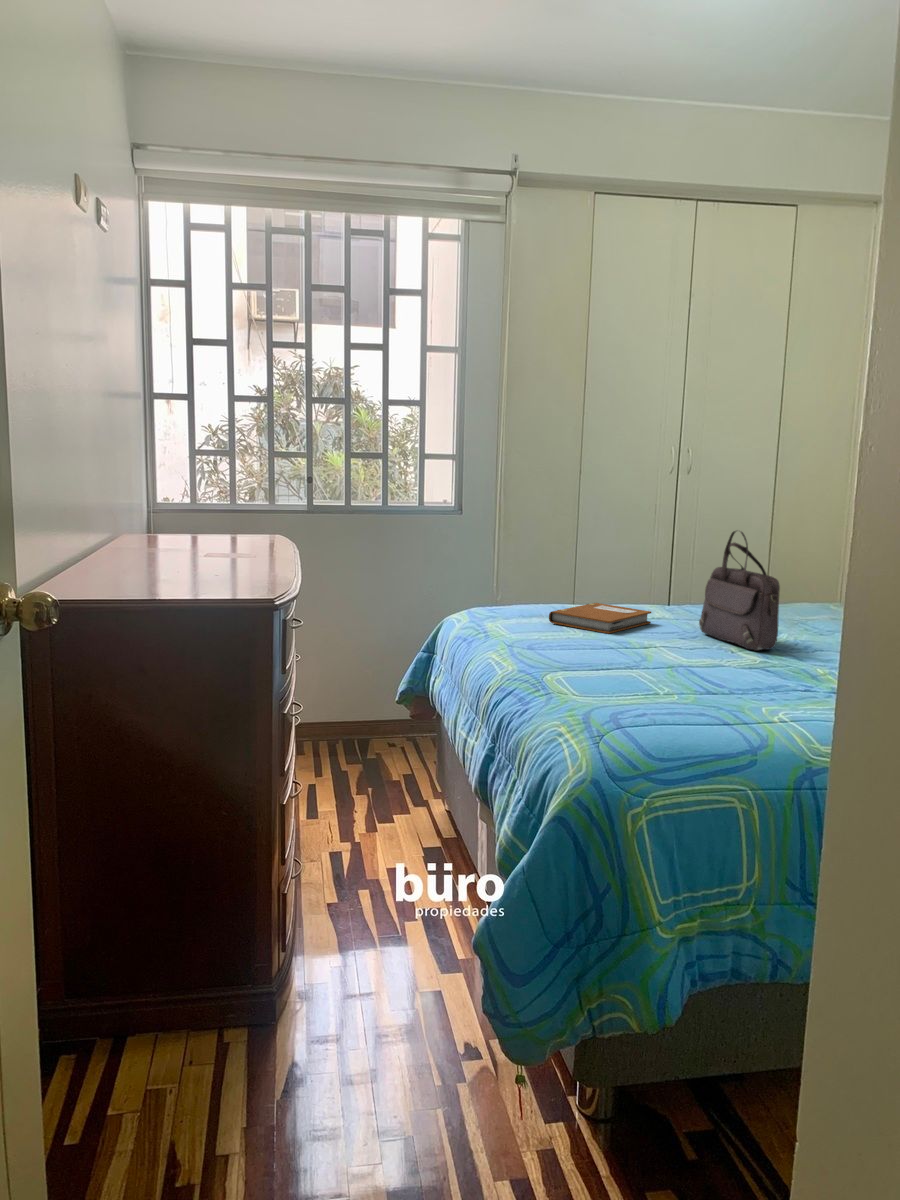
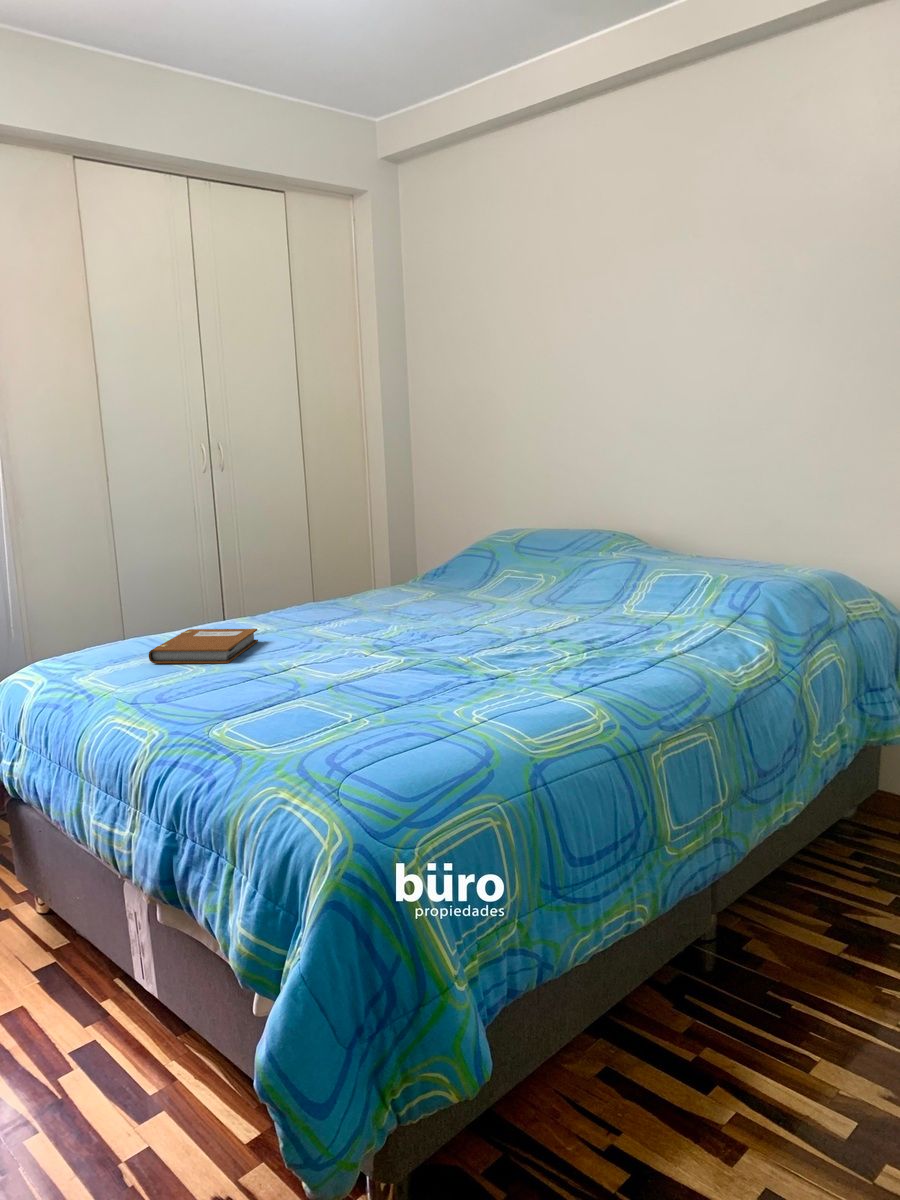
handbag: present [699,531,780,651] -> none [315,531,404,653]

